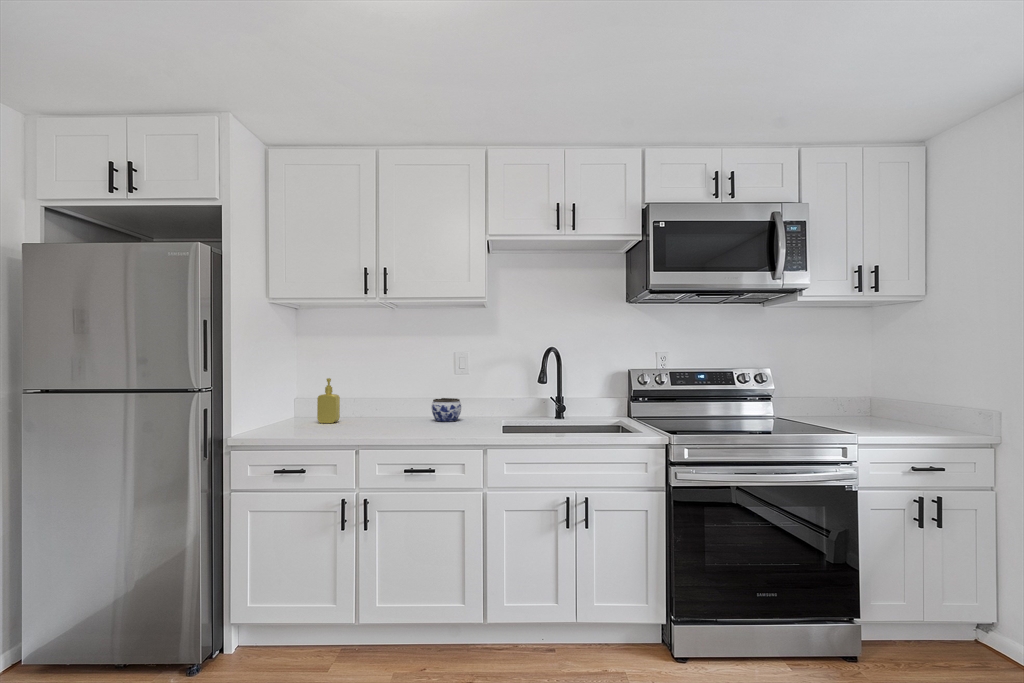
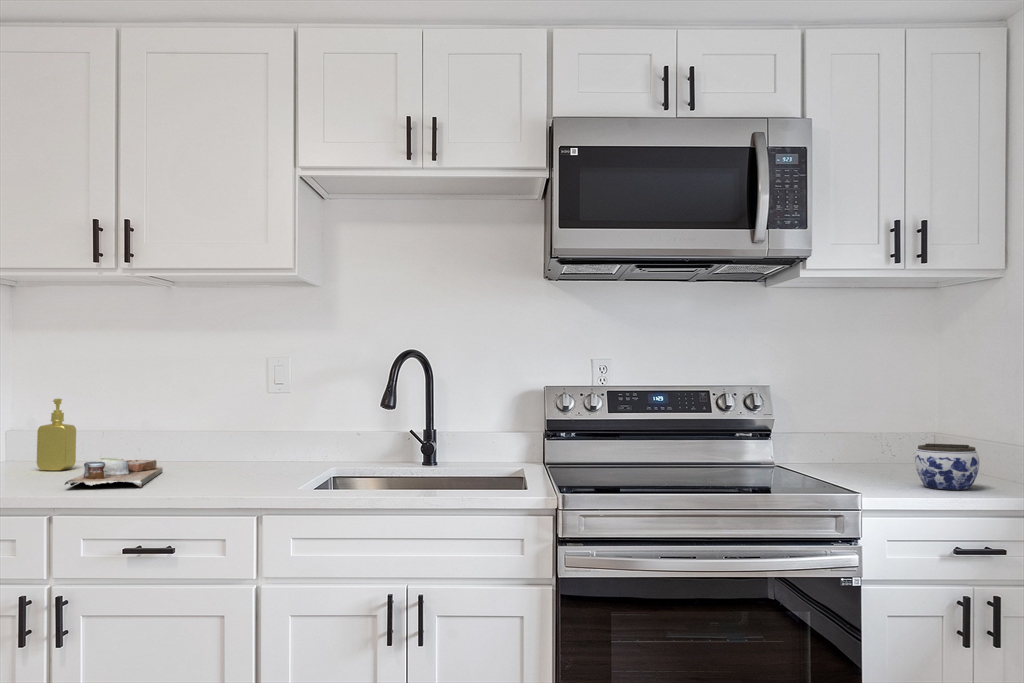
jar: present [432,398,461,422] -> present [915,443,979,490]
cutting board: none [359,416,404,433] -> present [65,458,163,487]

